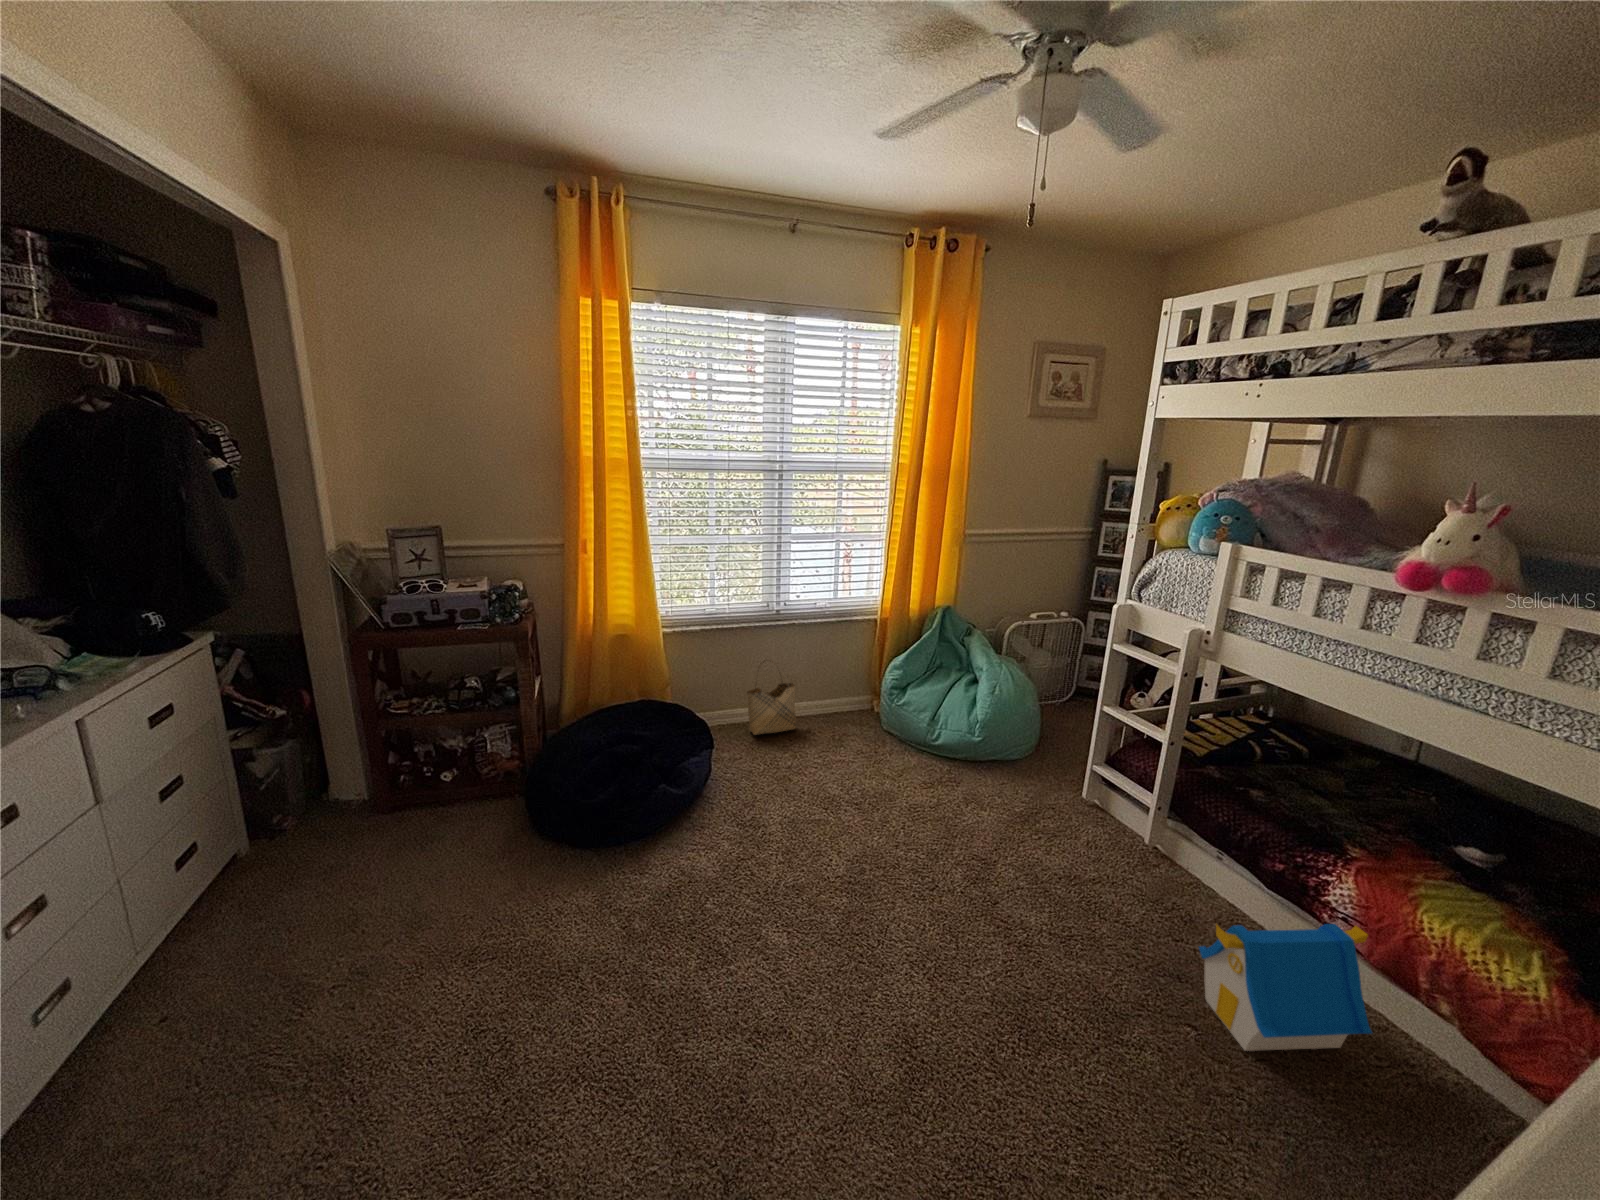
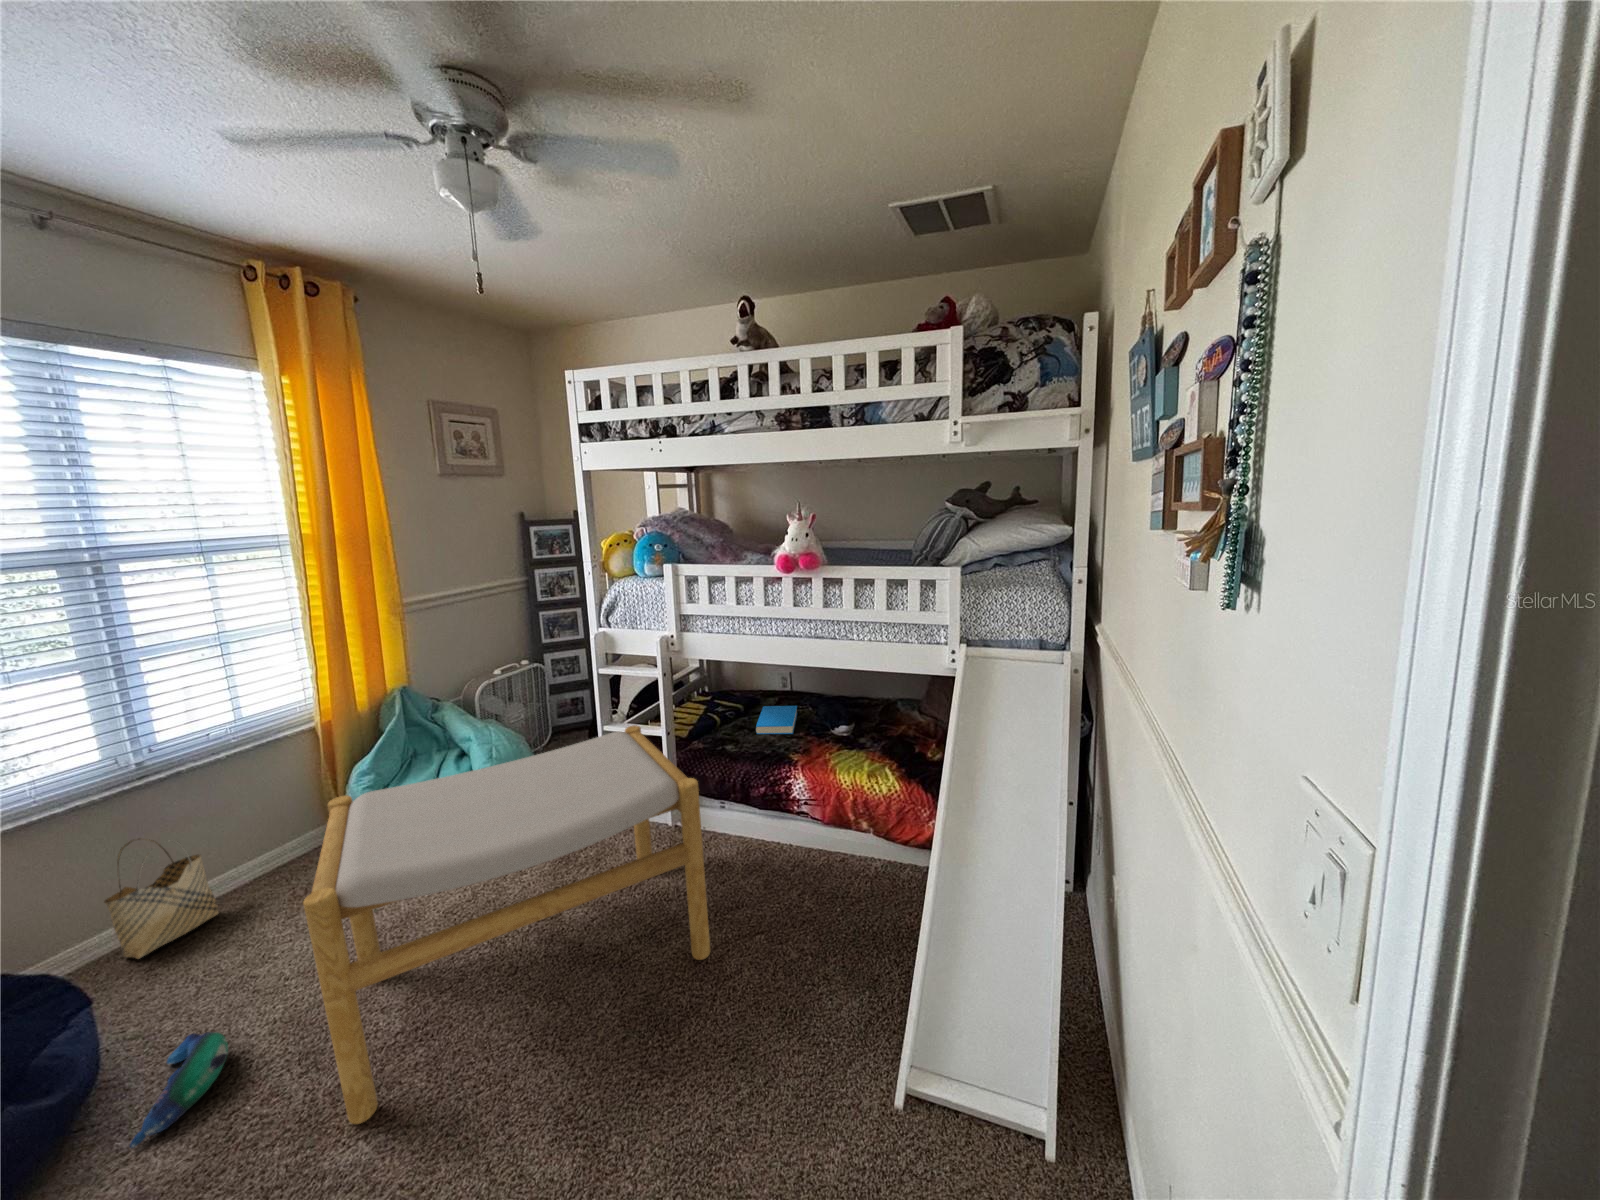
footstool: none [796,679,1151,1003] -> present [303,725,710,1124]
book: none [1306,765,1403,821] -> present [755,706,797,734]
plush toy: none [710,795,765,842] -> present [130,1032,228,1148]
toy house: present [1199,924,1372,1051] -> none [743,800,846,925]

